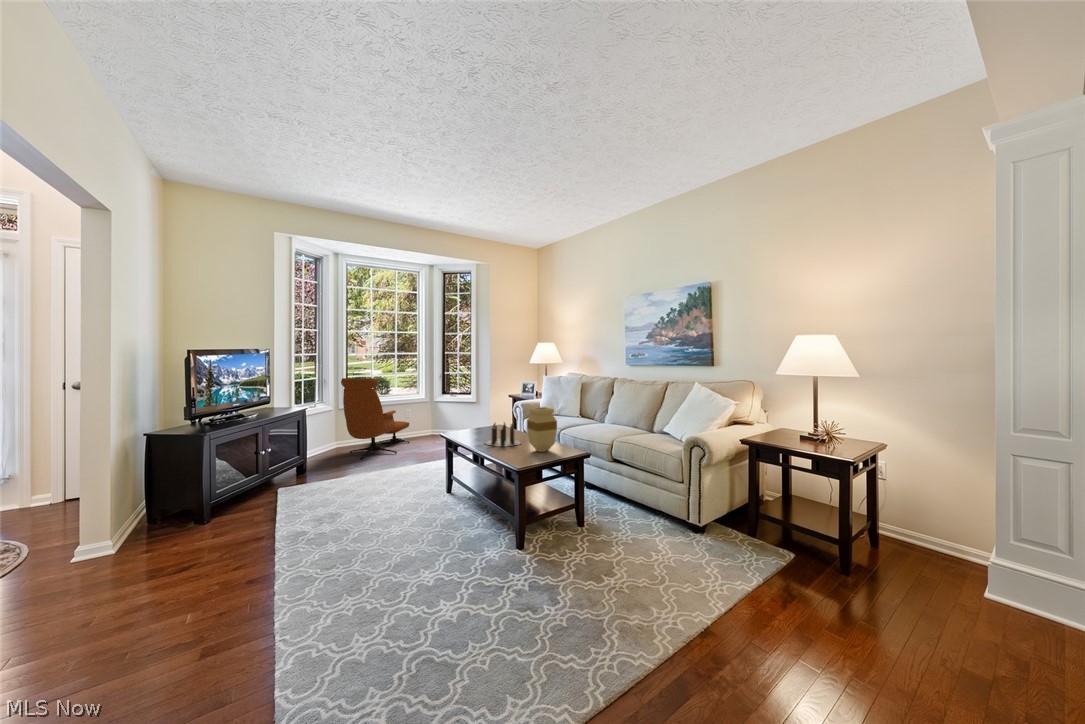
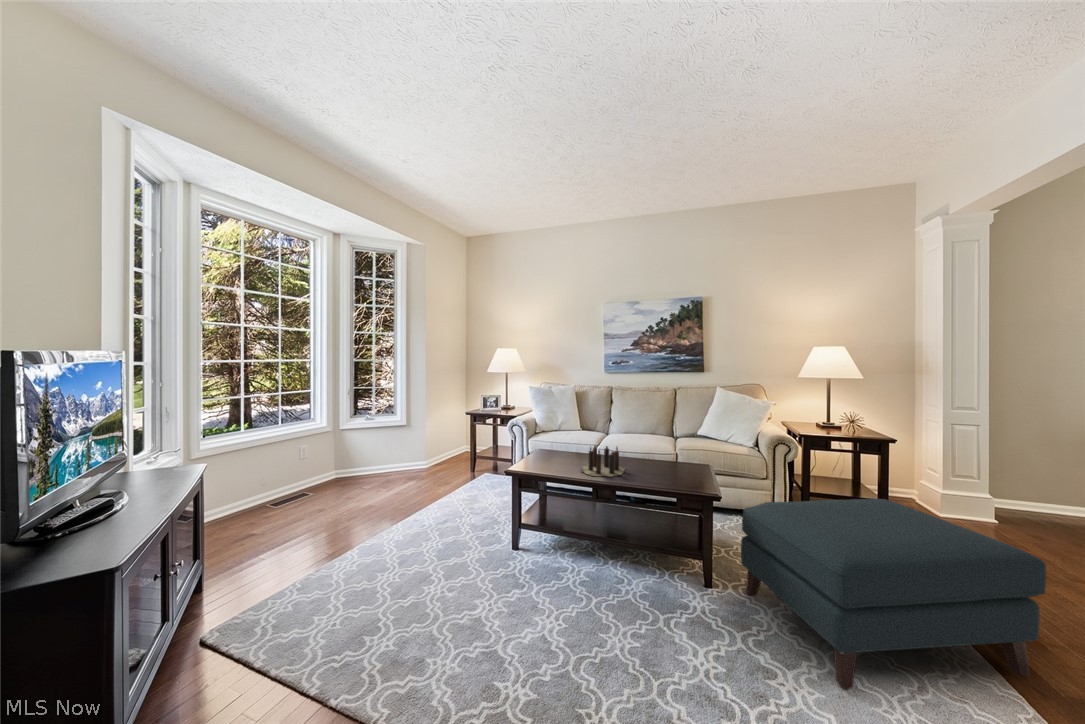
lounge chair: present [341,378,409,460] -> none [242,400,334,533]
vase: present [527,407,557,452] -> none [652,422,681,475]
ottoman: none [479,479,687,674] -> present [741,499,1046,690]

